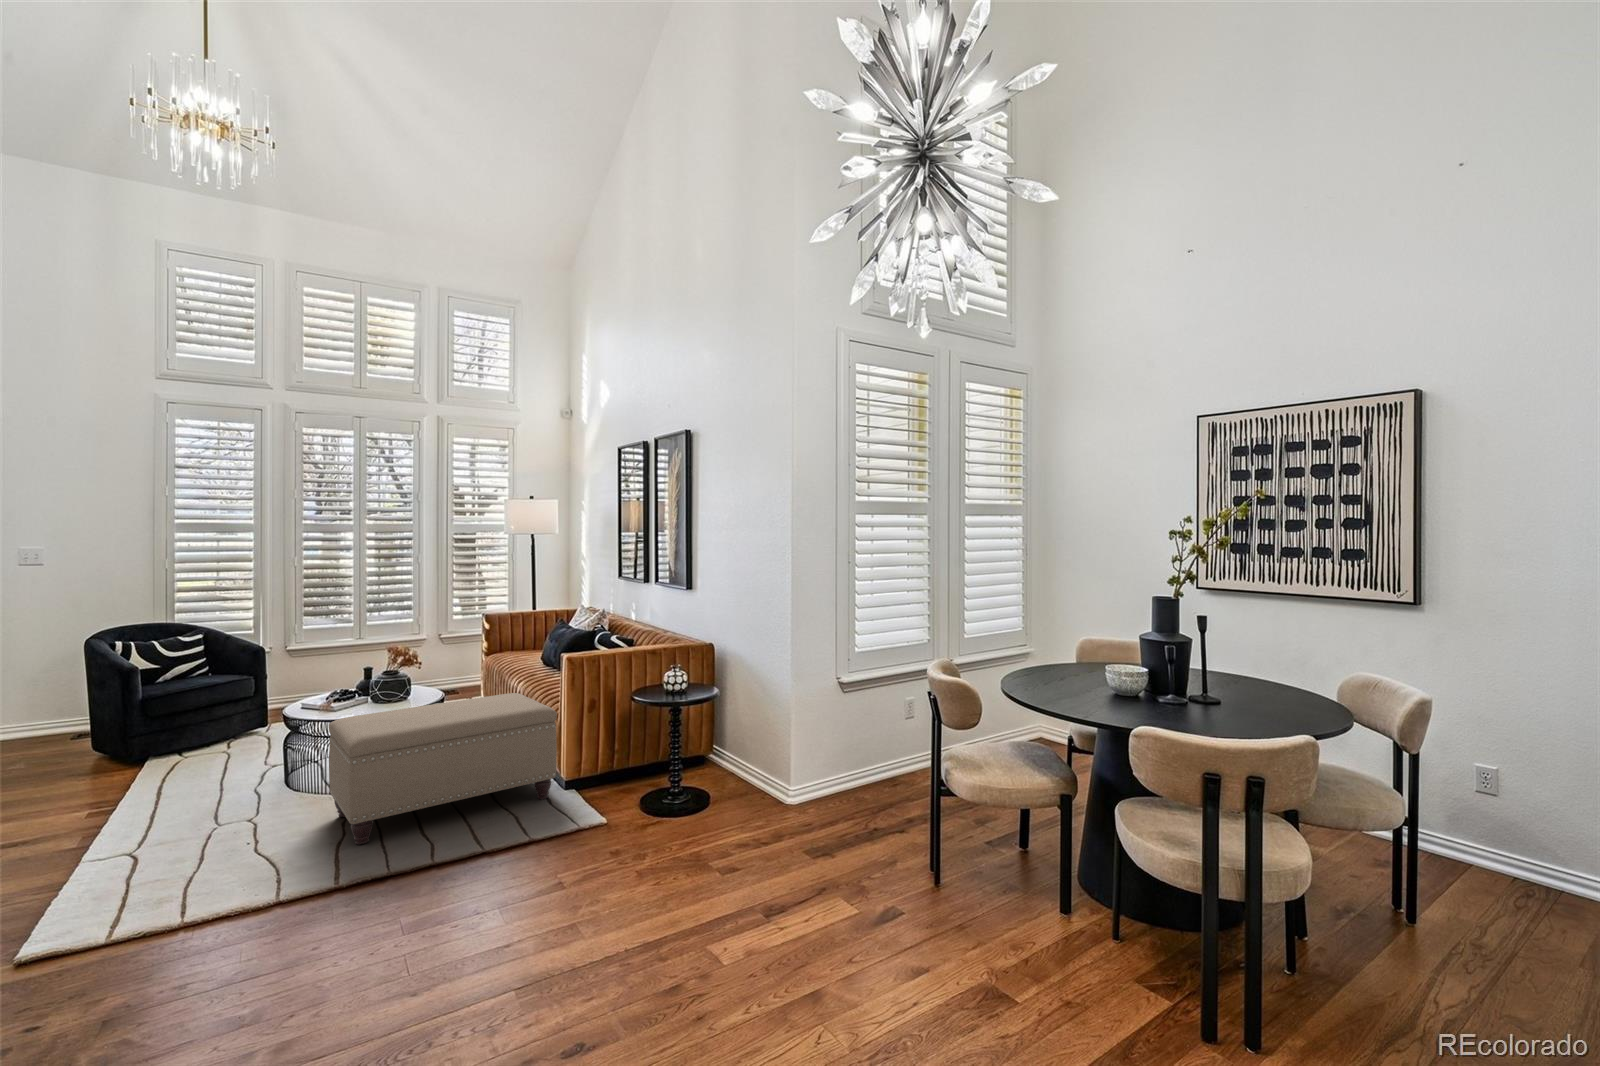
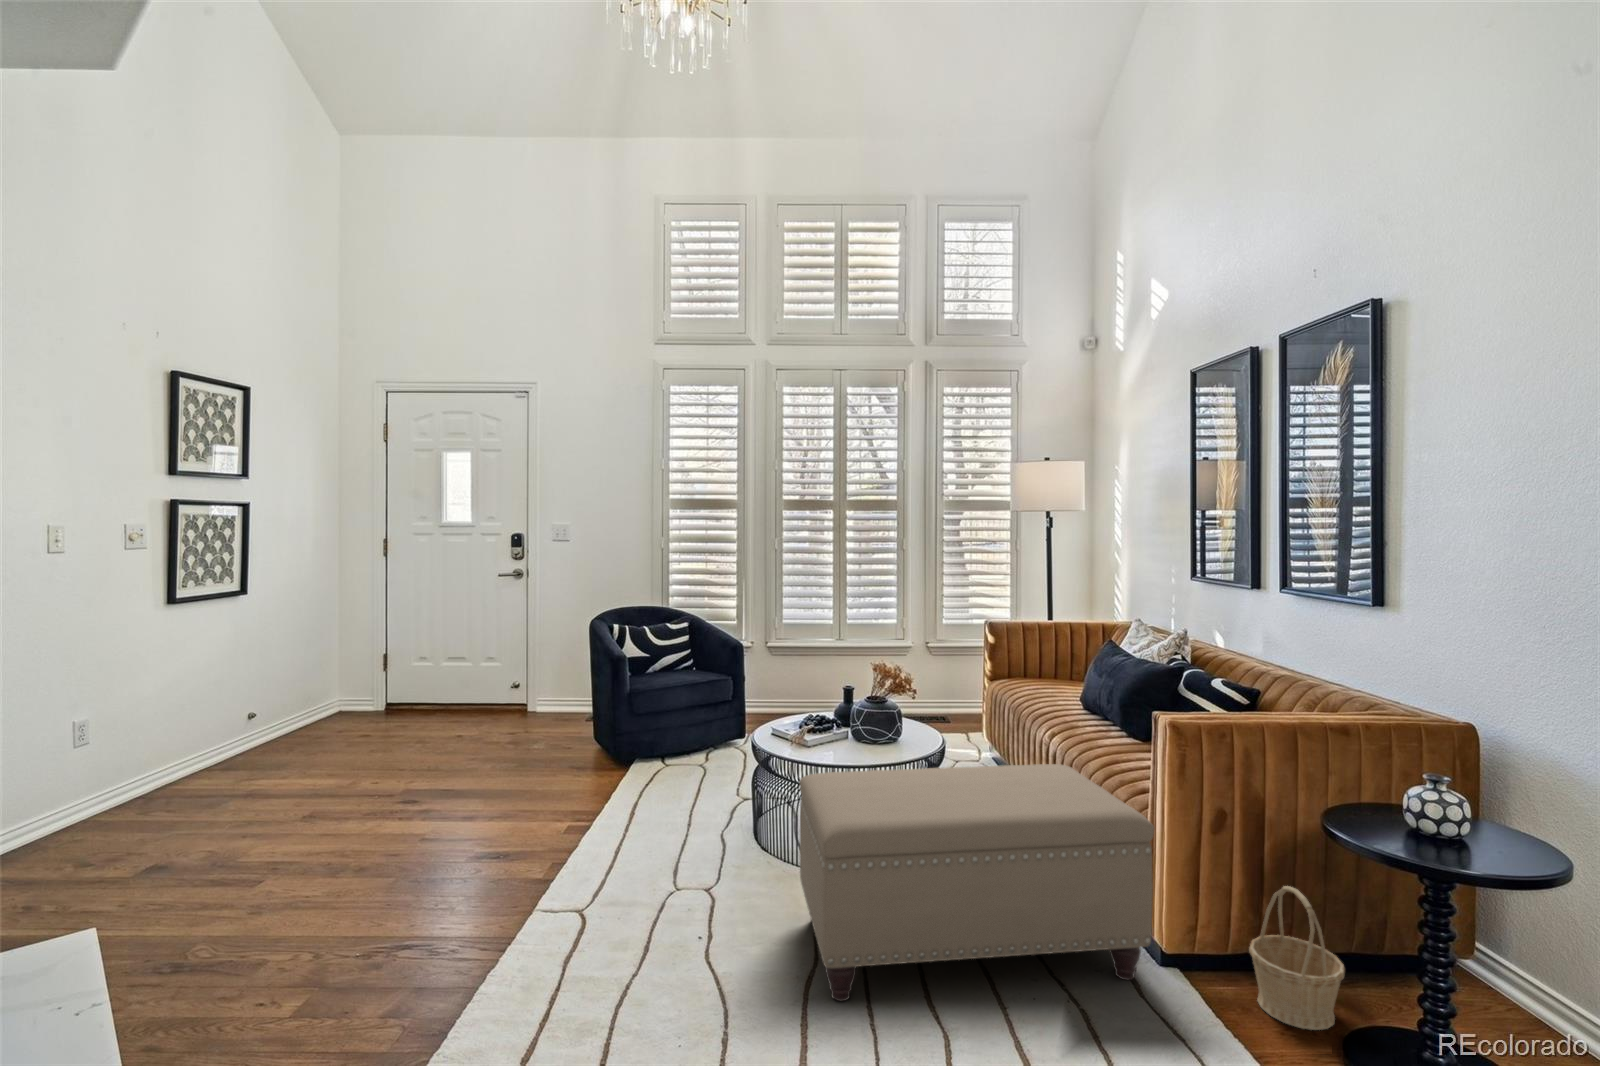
basket: none [604,731,646,797] -> present [1249,886,1345,1030]

